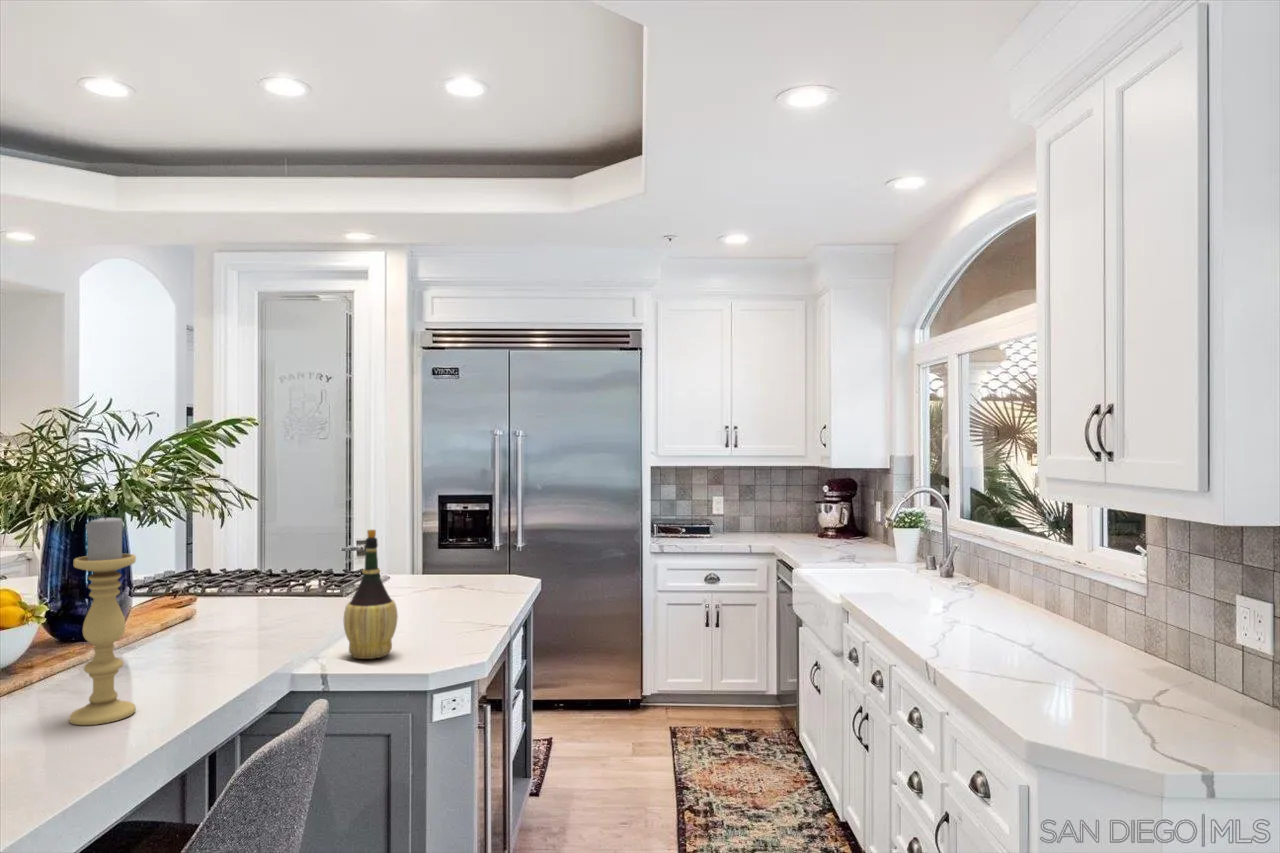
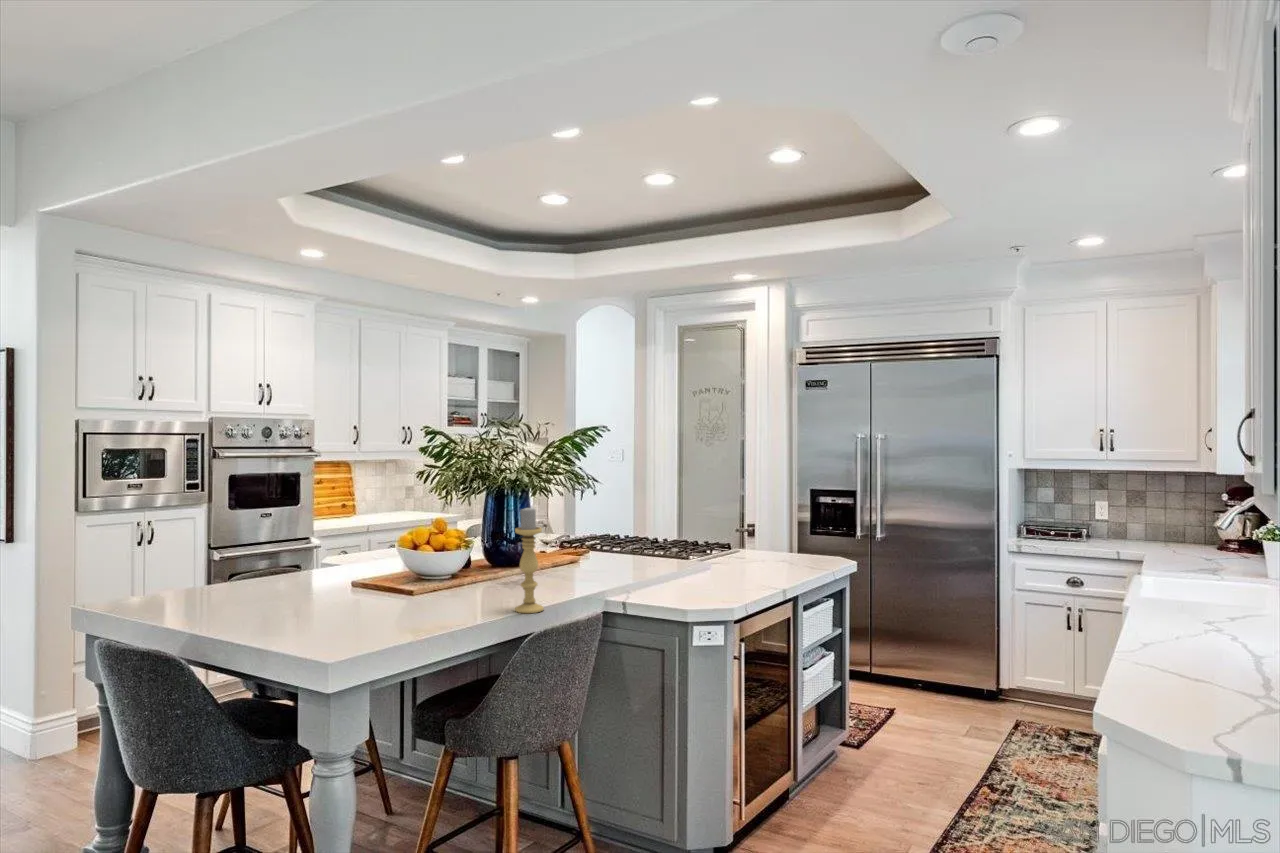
wine bottle: present [344,530,398,659] -> none [664,520,697,603]

